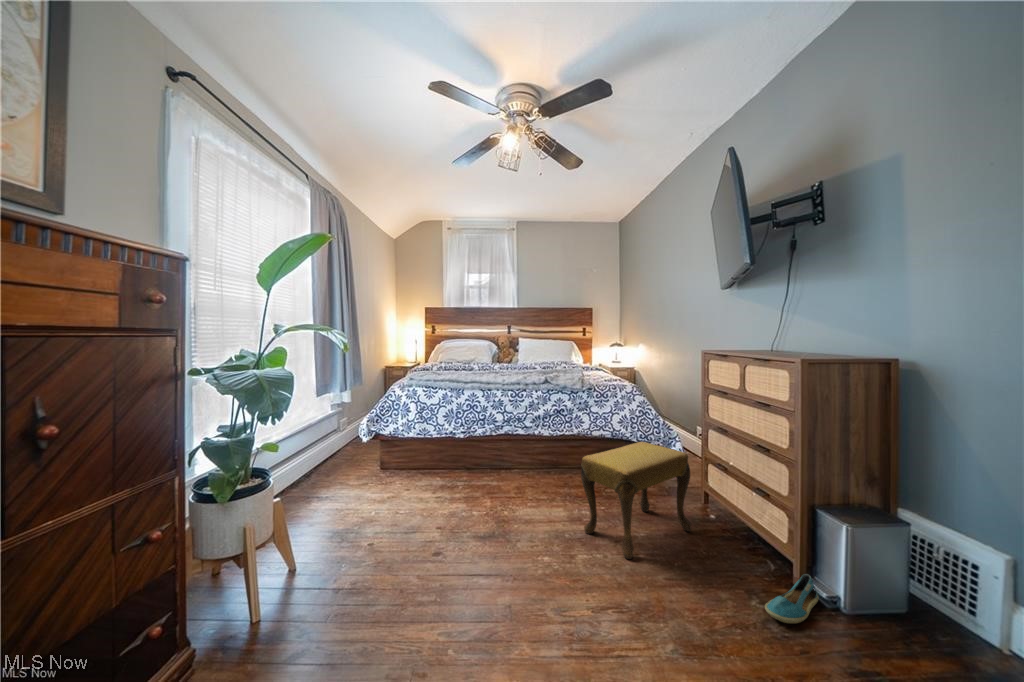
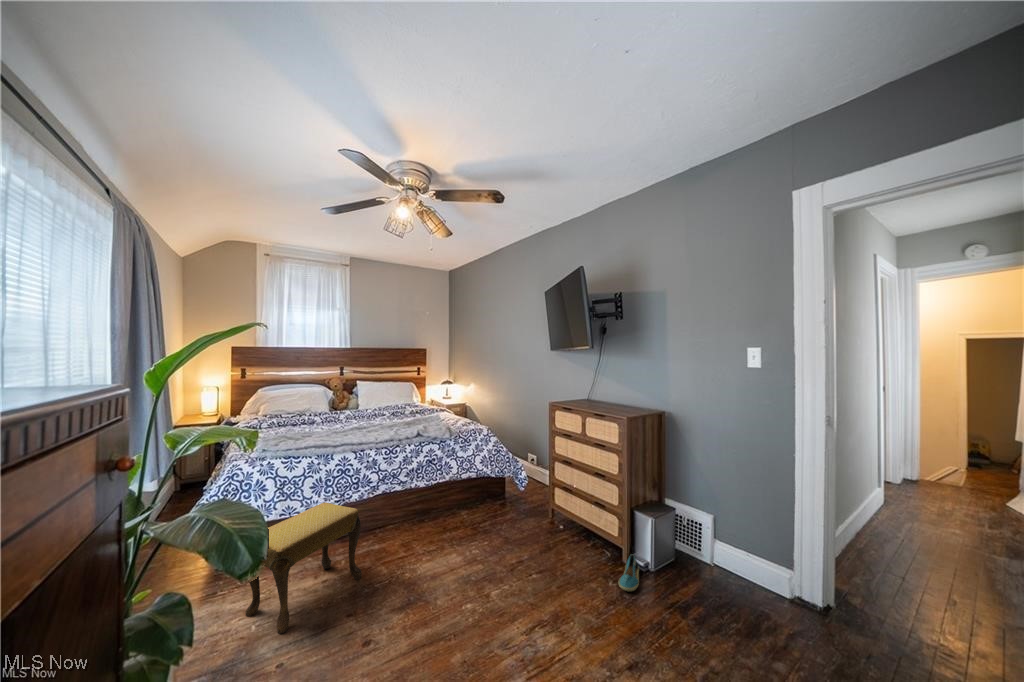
footstool: present [581,442,691,559] -> present [245,502,362,634]

